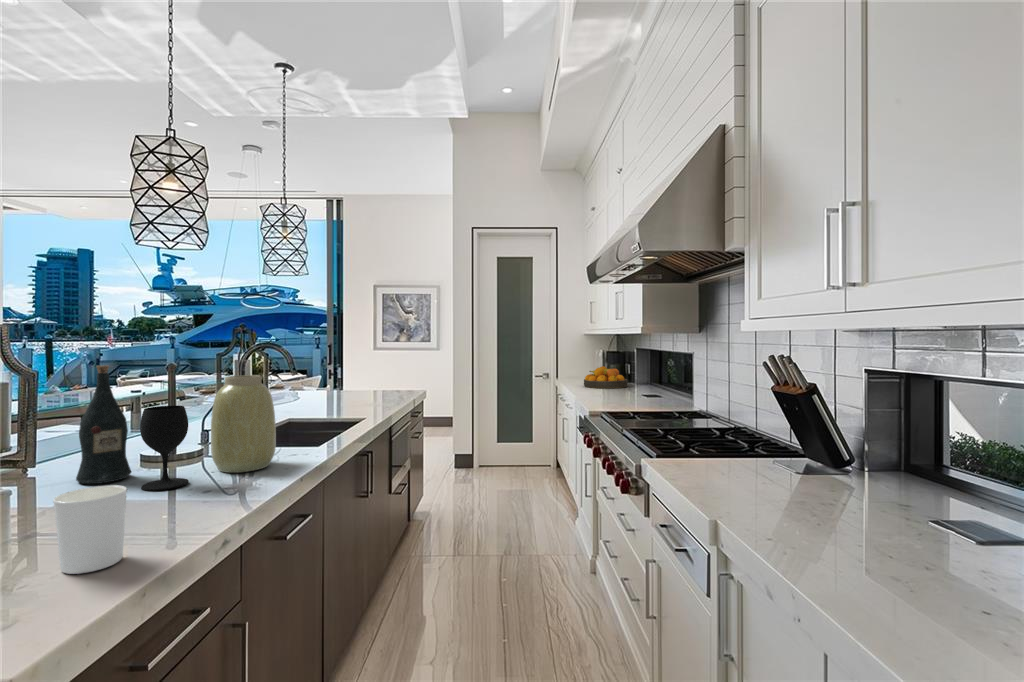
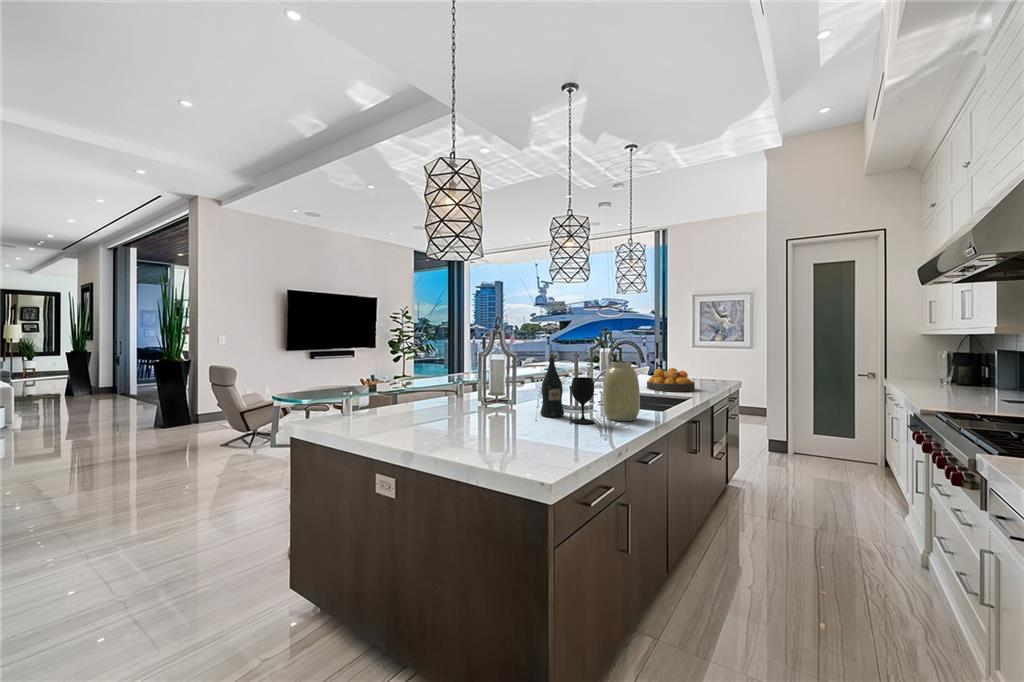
fruit bowl: present [584,366,628,388] -> present [647,368,695,391]
candle holder: present [53,485,127,574] -> none [554,413,582,452]

